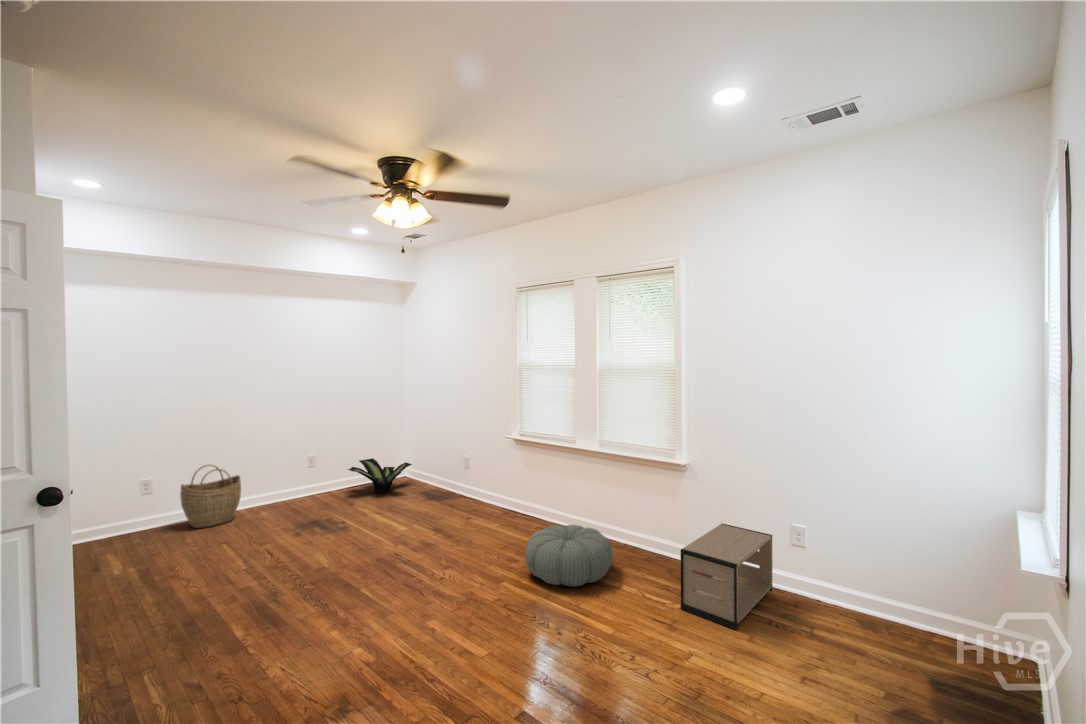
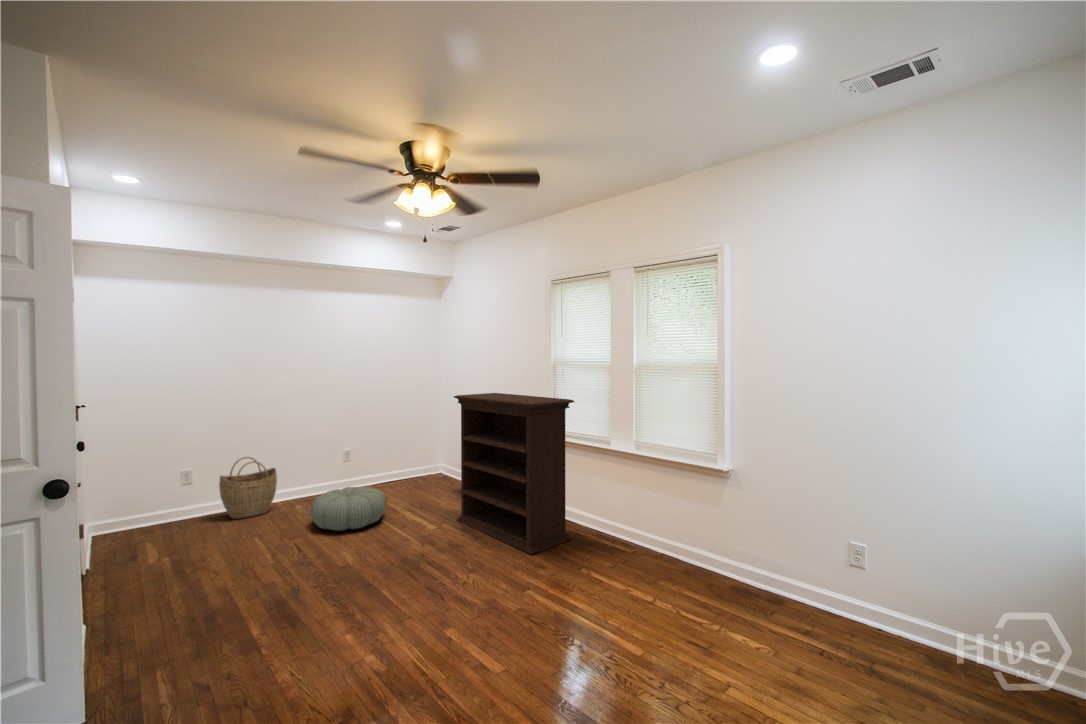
bookshelf: none [425,396,544,551] -> present [454,393,574,555]
potted plant: present [348,458,412,493] -> none [379,454,445,490]
nightstand: present [681,524,772,630] -> none [720,536,826,660]
pouf: present [525,525,613,586] -> present [311,487,386,531]

